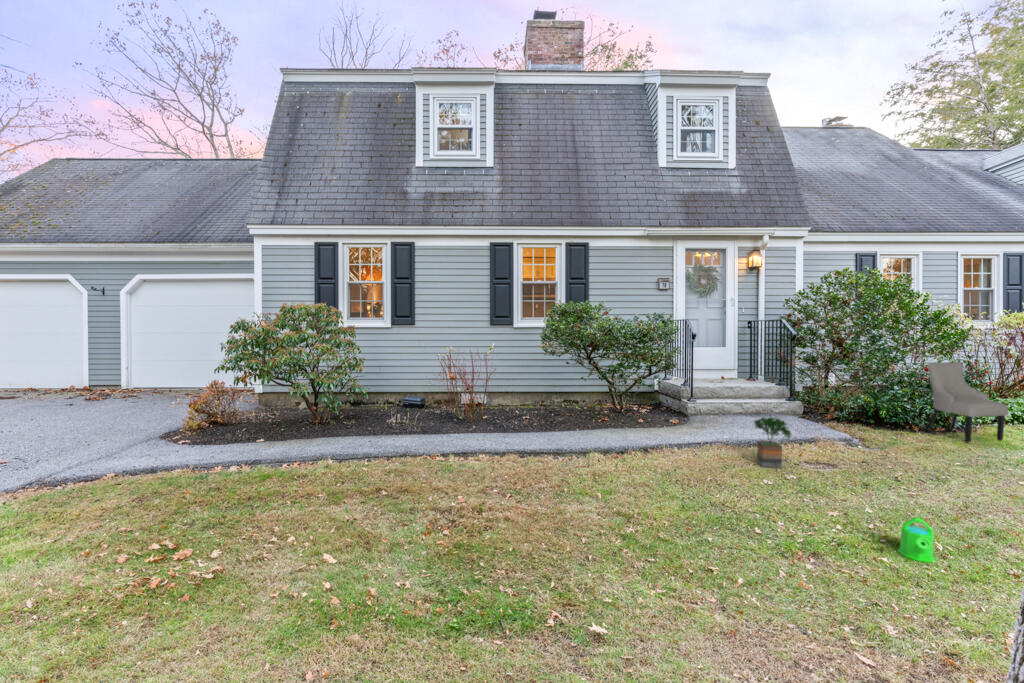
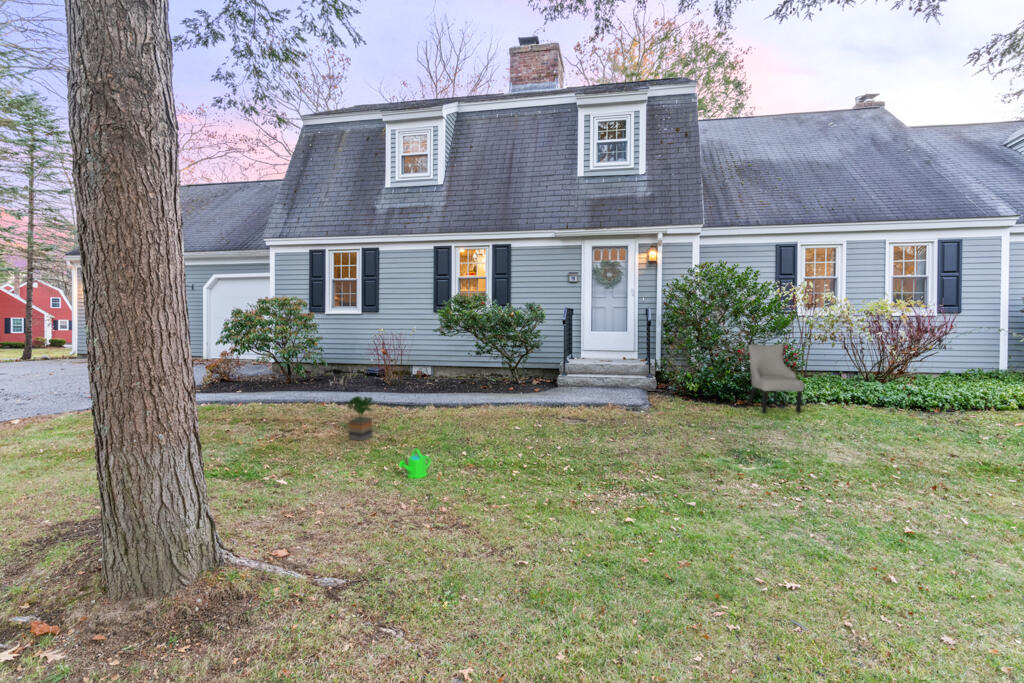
potted tree: present [754,418,791,468] -> present [348,396,375,441]
watering can: present [898,518,935,562] -> present [399,449,431,478]

